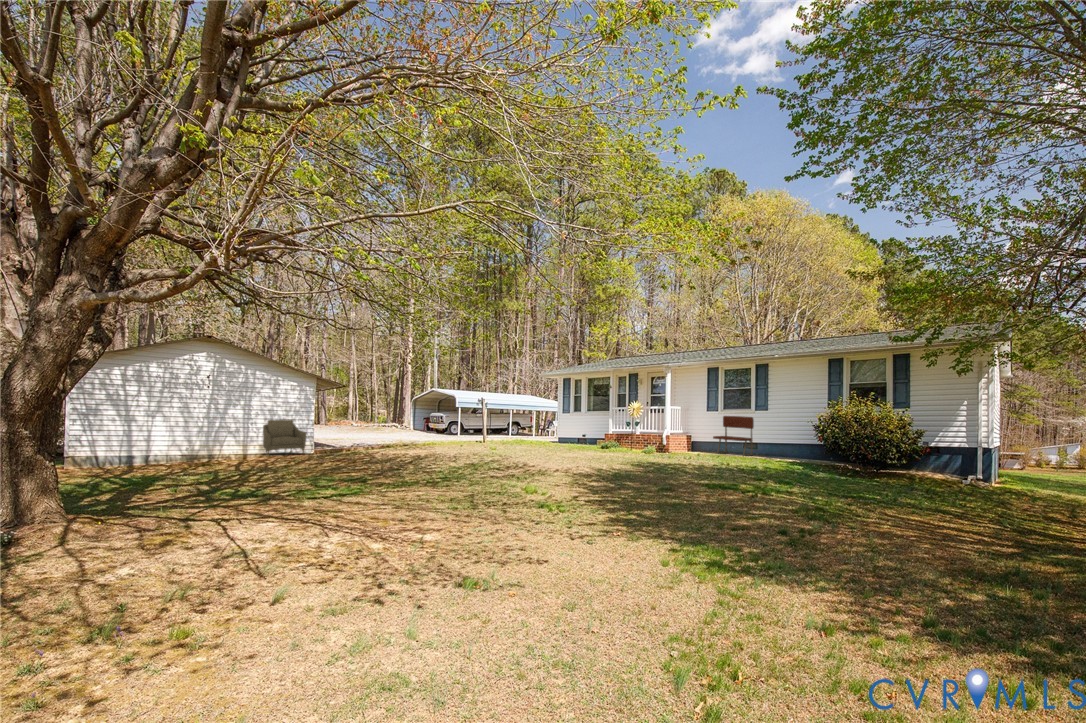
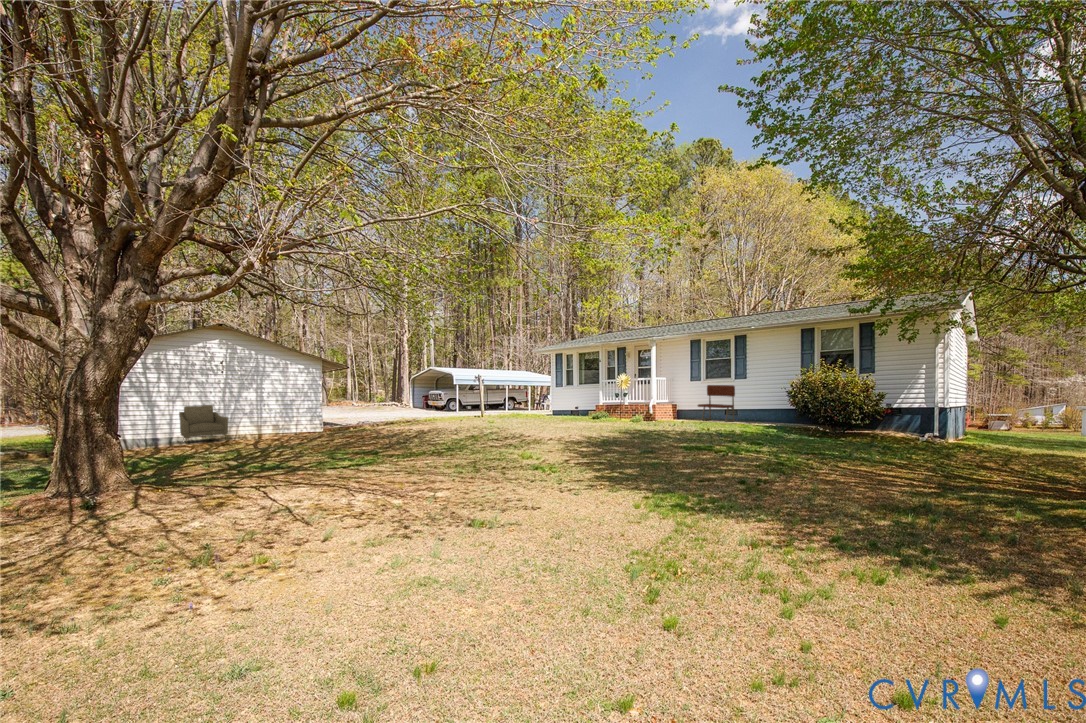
chair: present [263,420,306,455] -> present [179,405,228,444]

